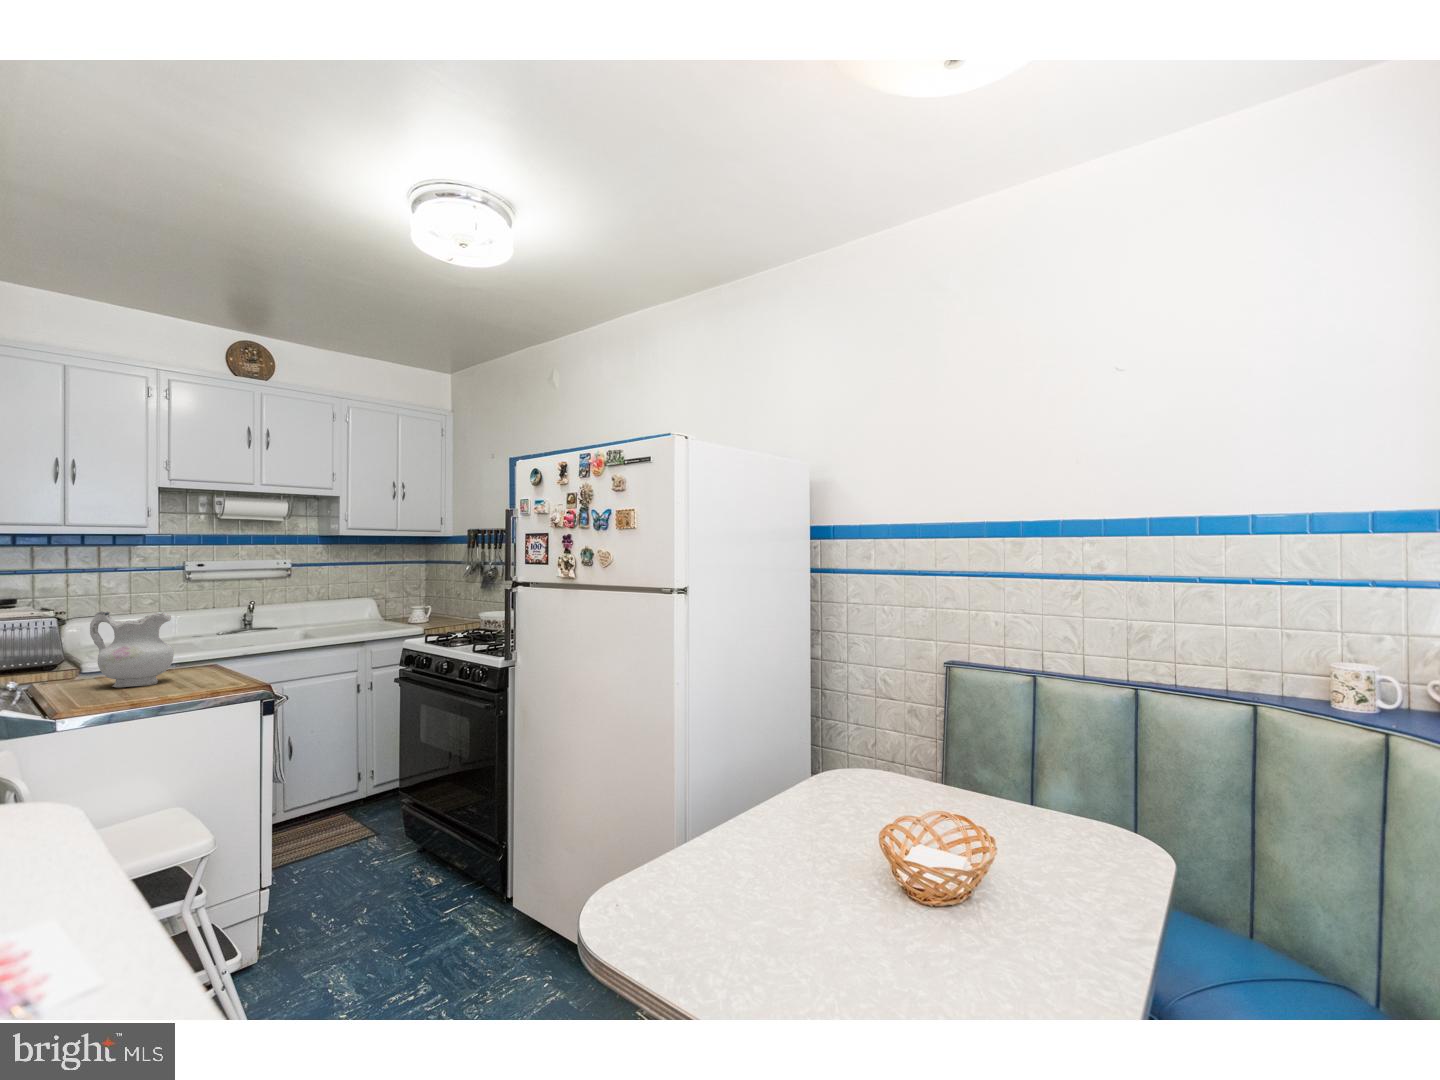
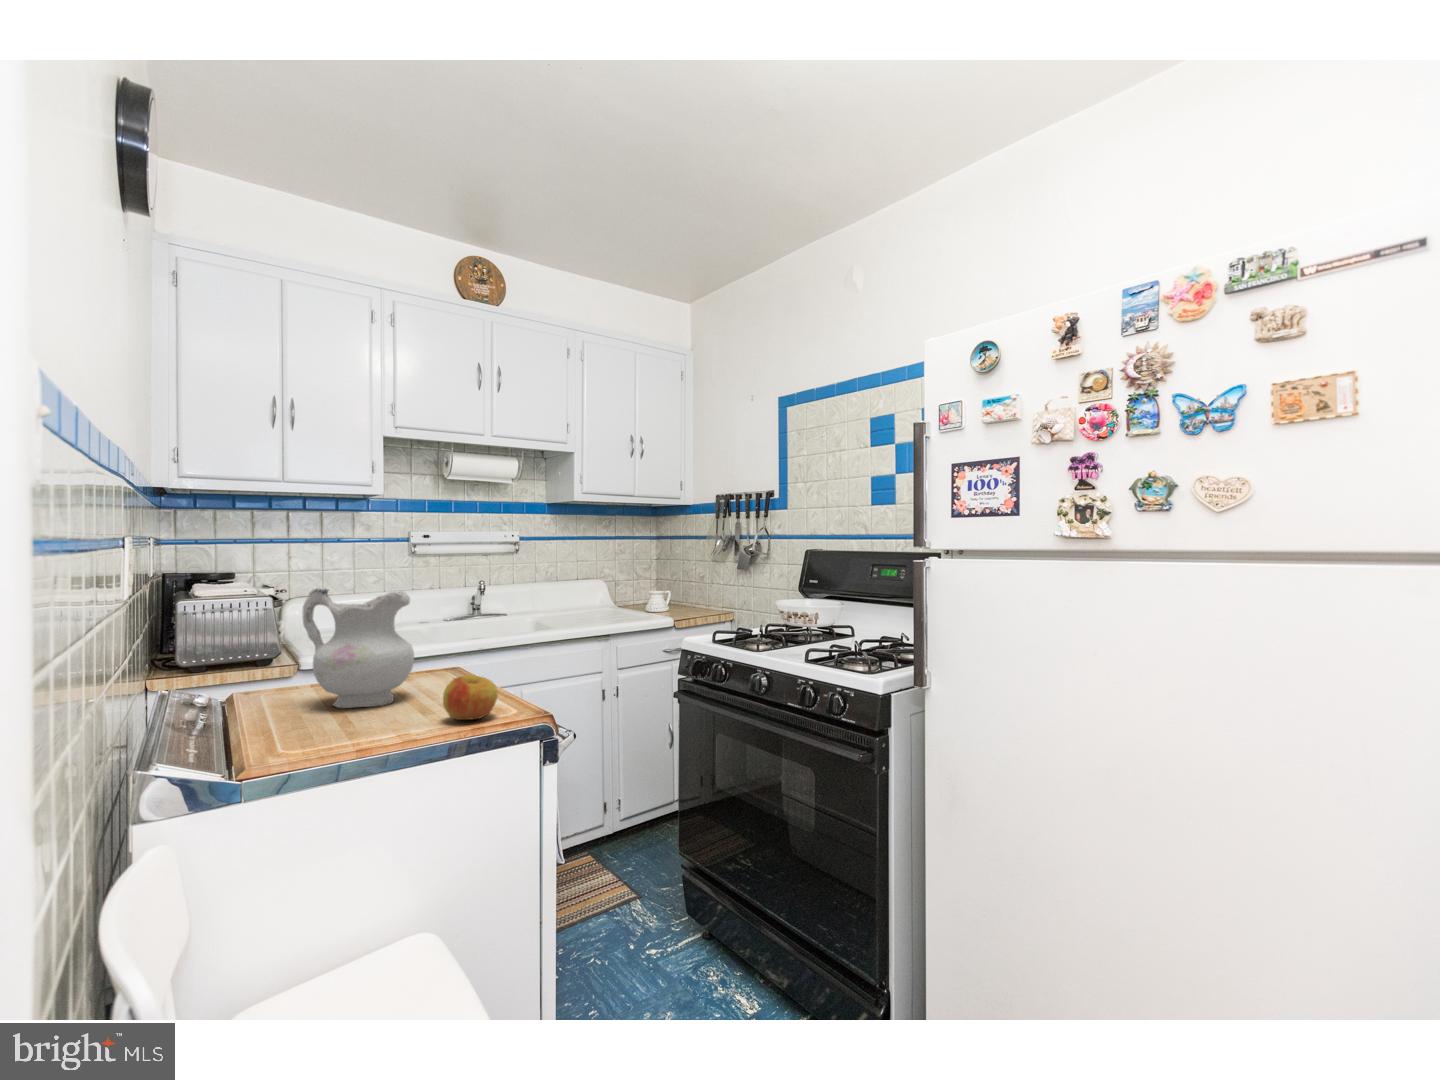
apple: none [190,662,228,688] -> present [443,675,498,720]

